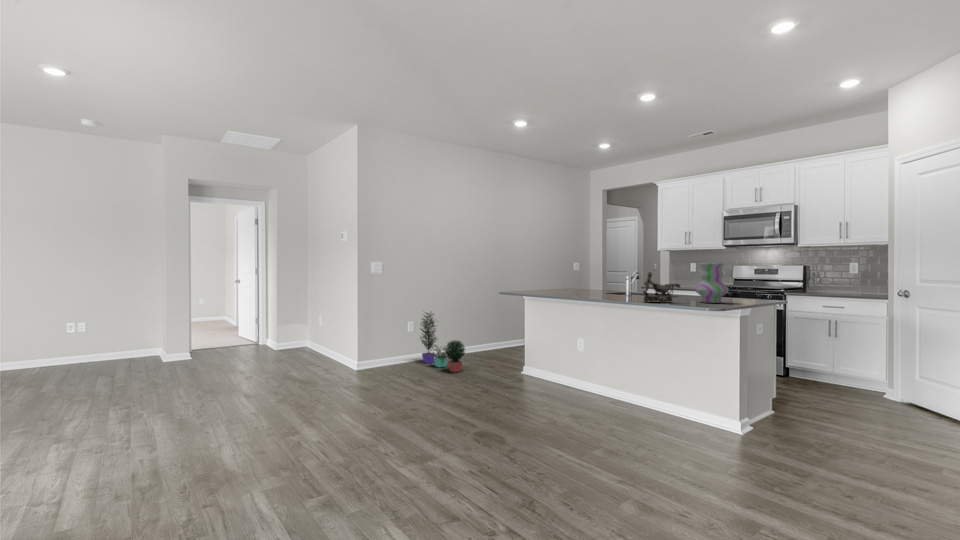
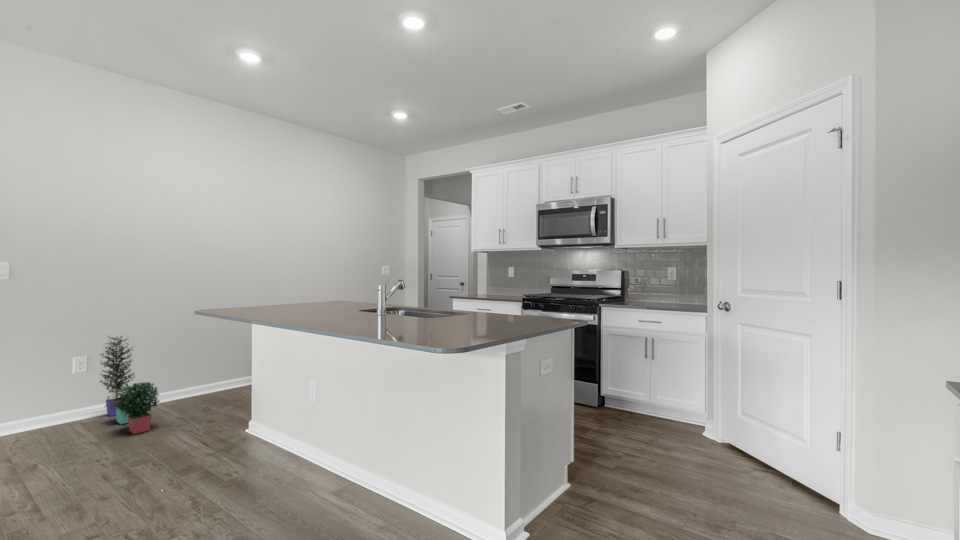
vase: present [695,263,729,303] -> none [453,265,502,330]
decorative bowl: present [643,272,680,303] -> none [359,280,426,334]

